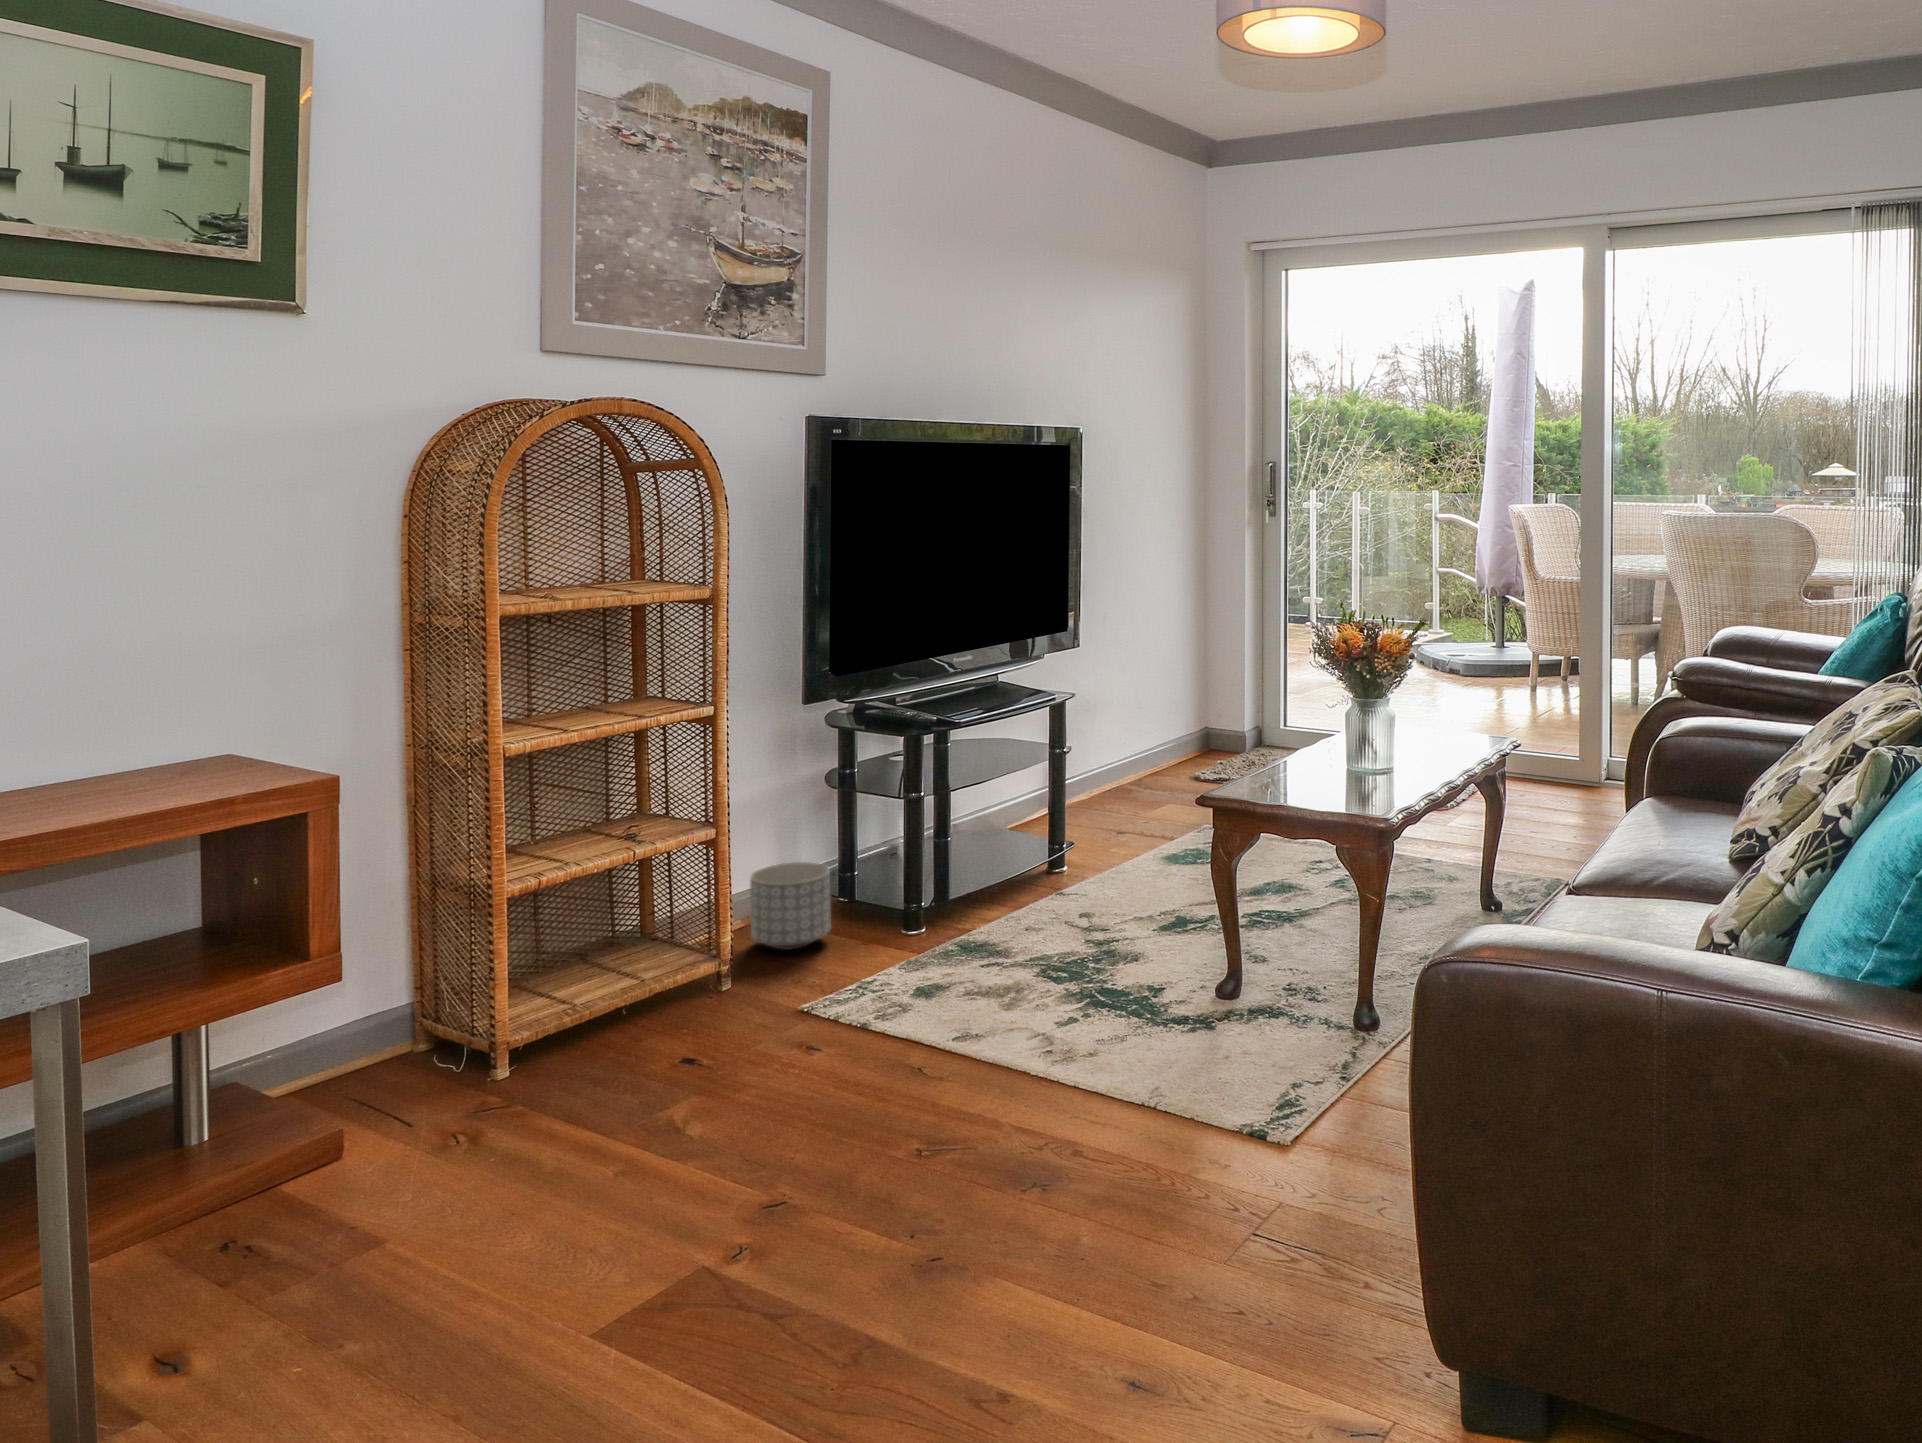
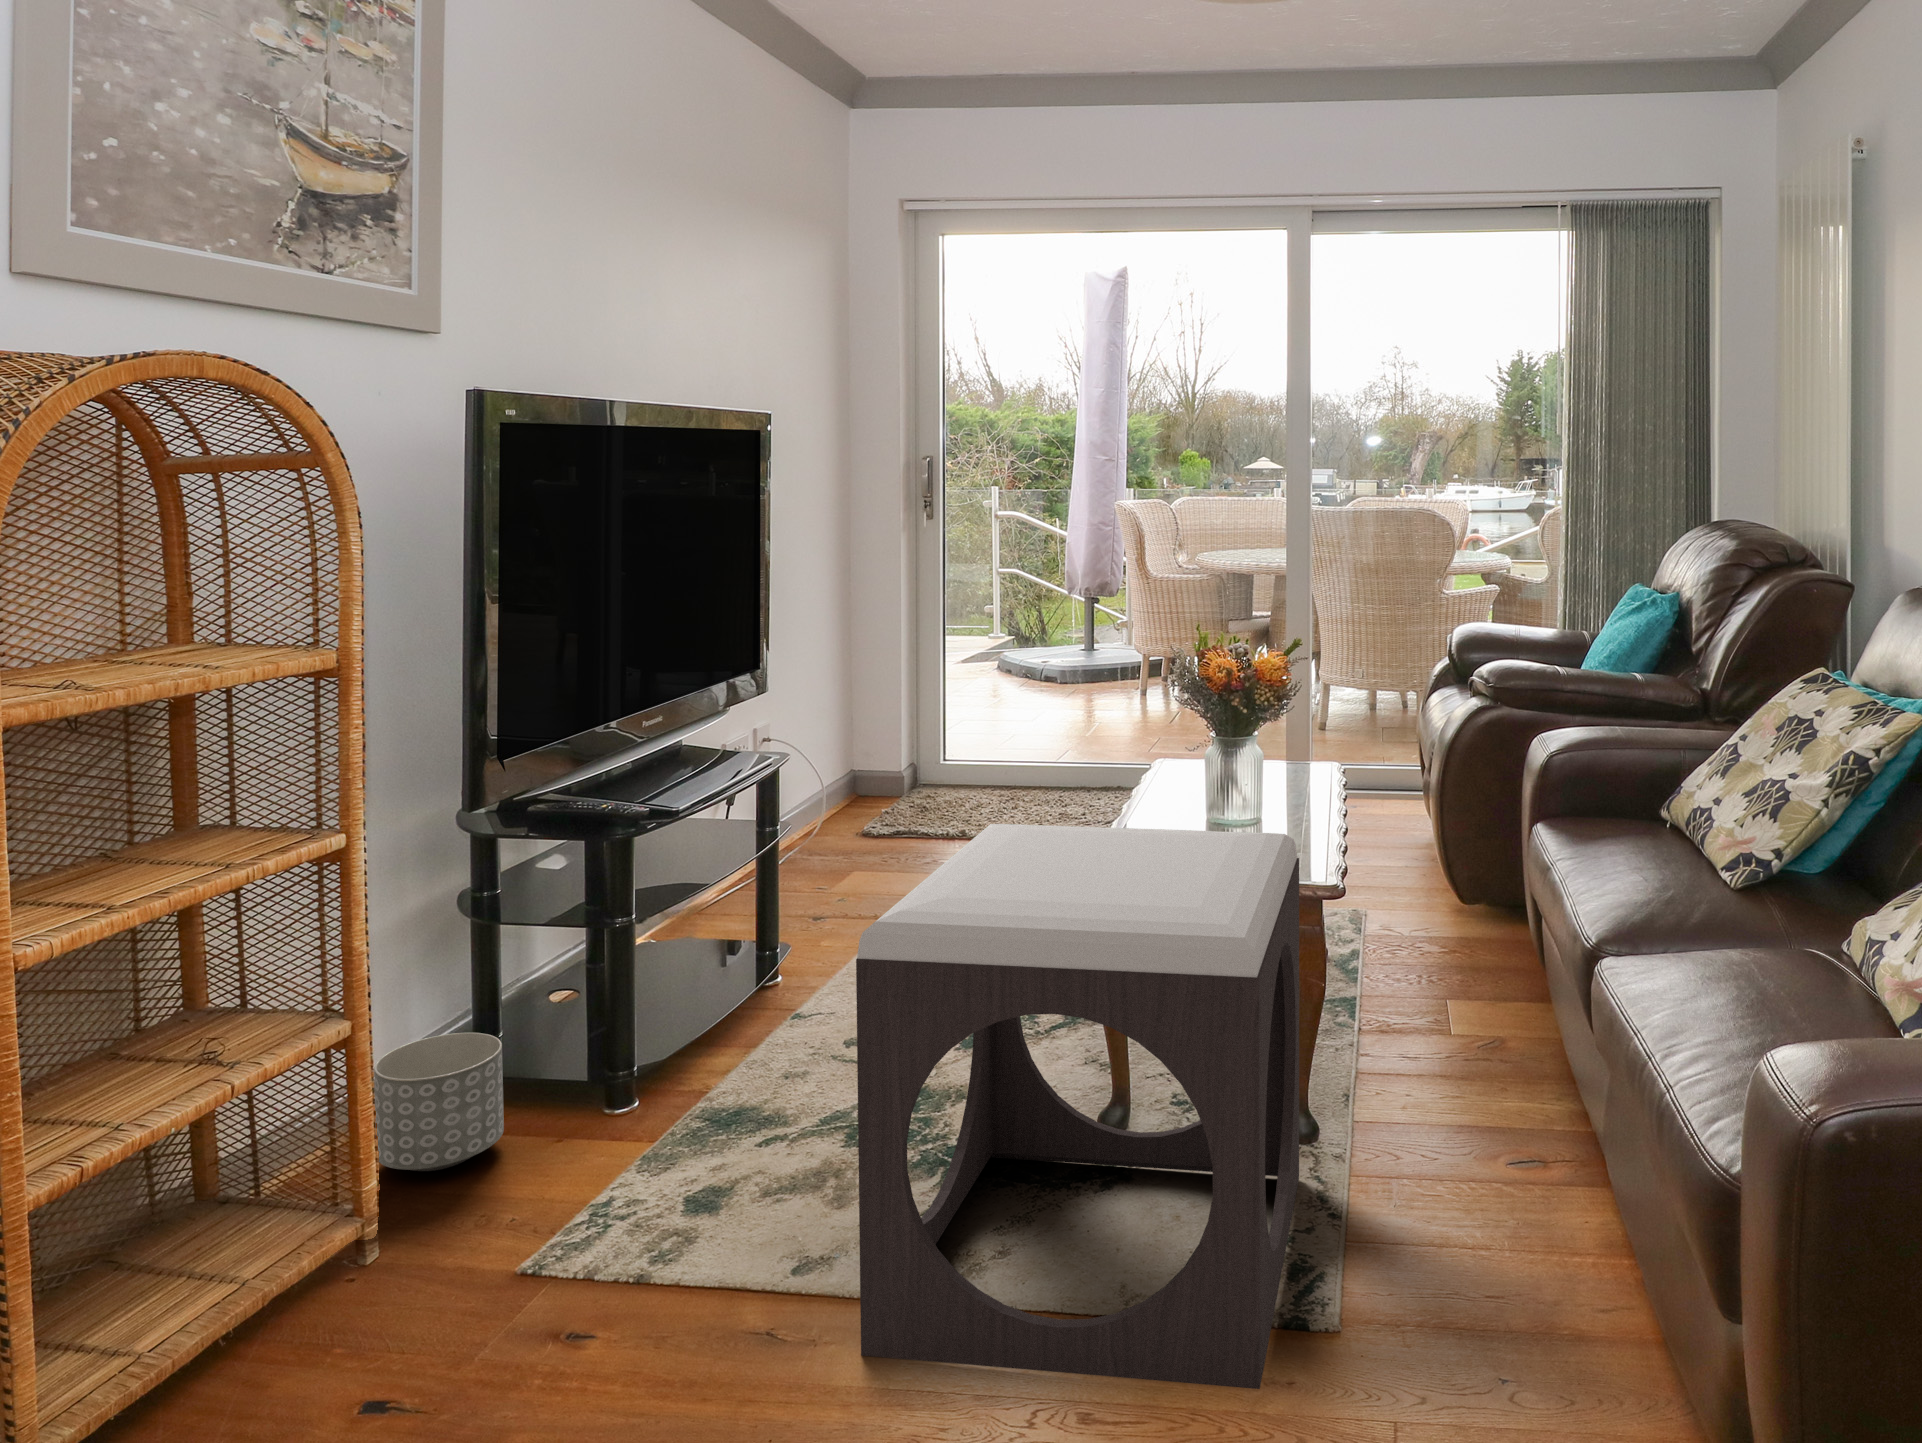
footstool: none [967,743,1343,1153] -> present [856,824,1299,1389]

